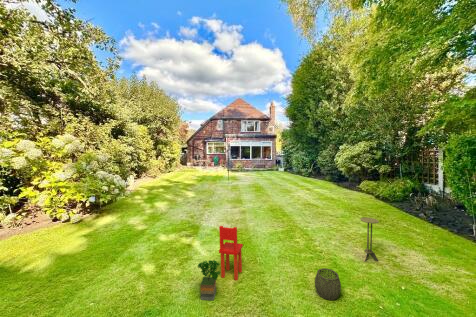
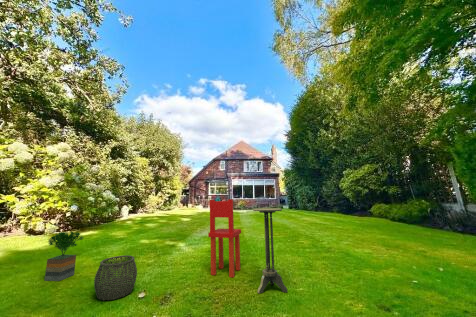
side table: present [360,217,379,262] -> present [253,208,288,294]
potted tree: present [198,260,220,300] -> present [45,232,83,281]
woven basket: present [315,268,341,300] -> present [94,255,137,300]

